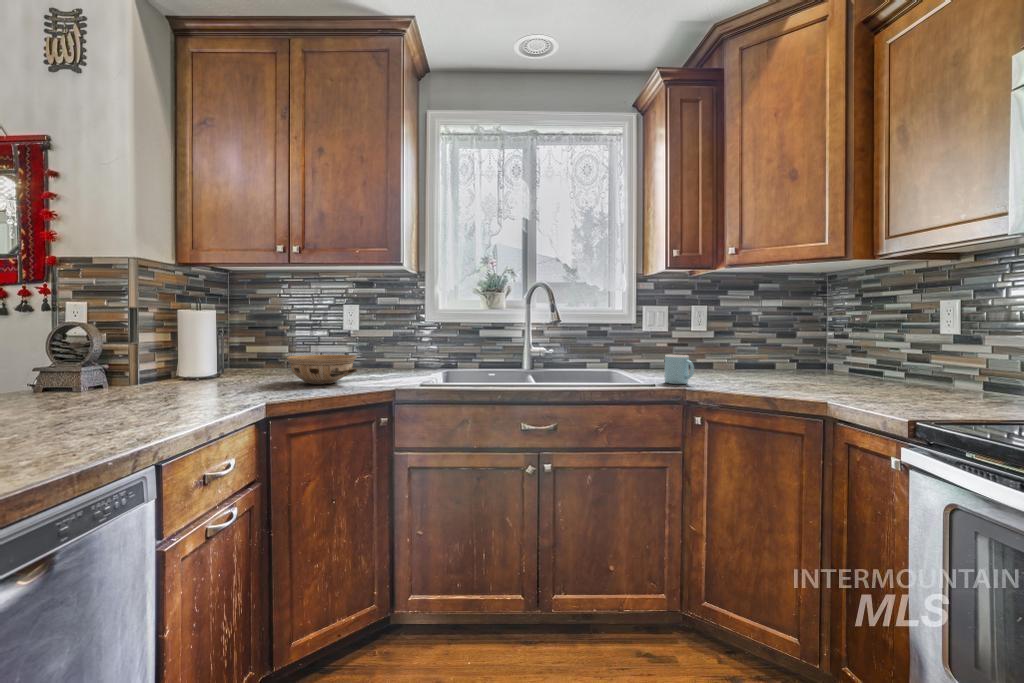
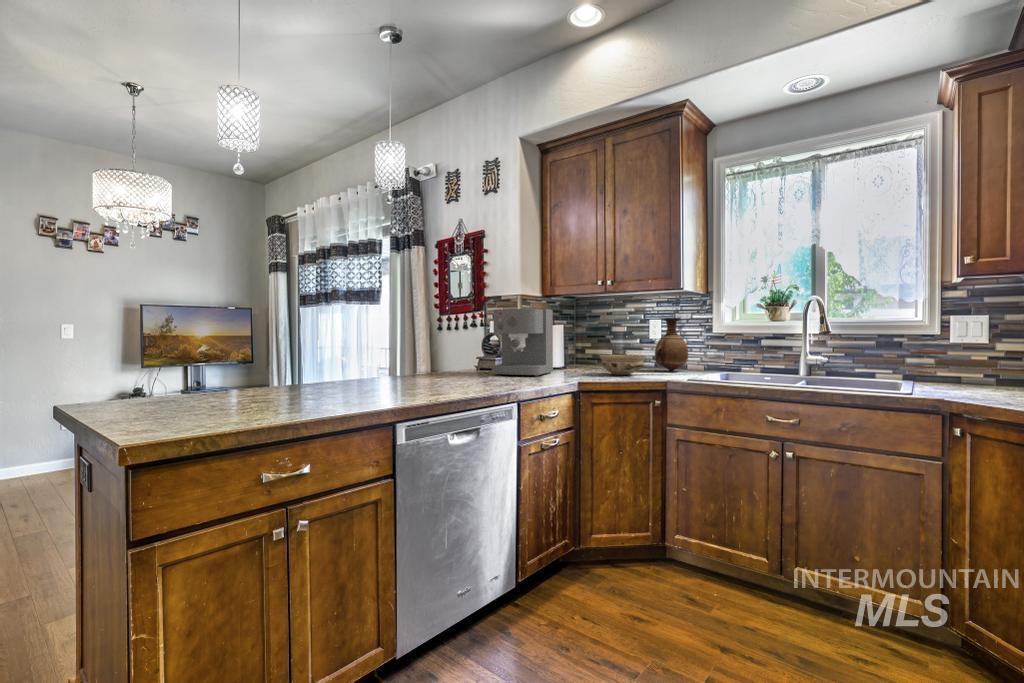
coffee maker: none [78,281,206,403] -> present [493,309,553,377]
vase: none [358,303,401,372] -> present [655,318,688,371]
mug: present [664,355,694,384] -> none [949,364,984,395]

